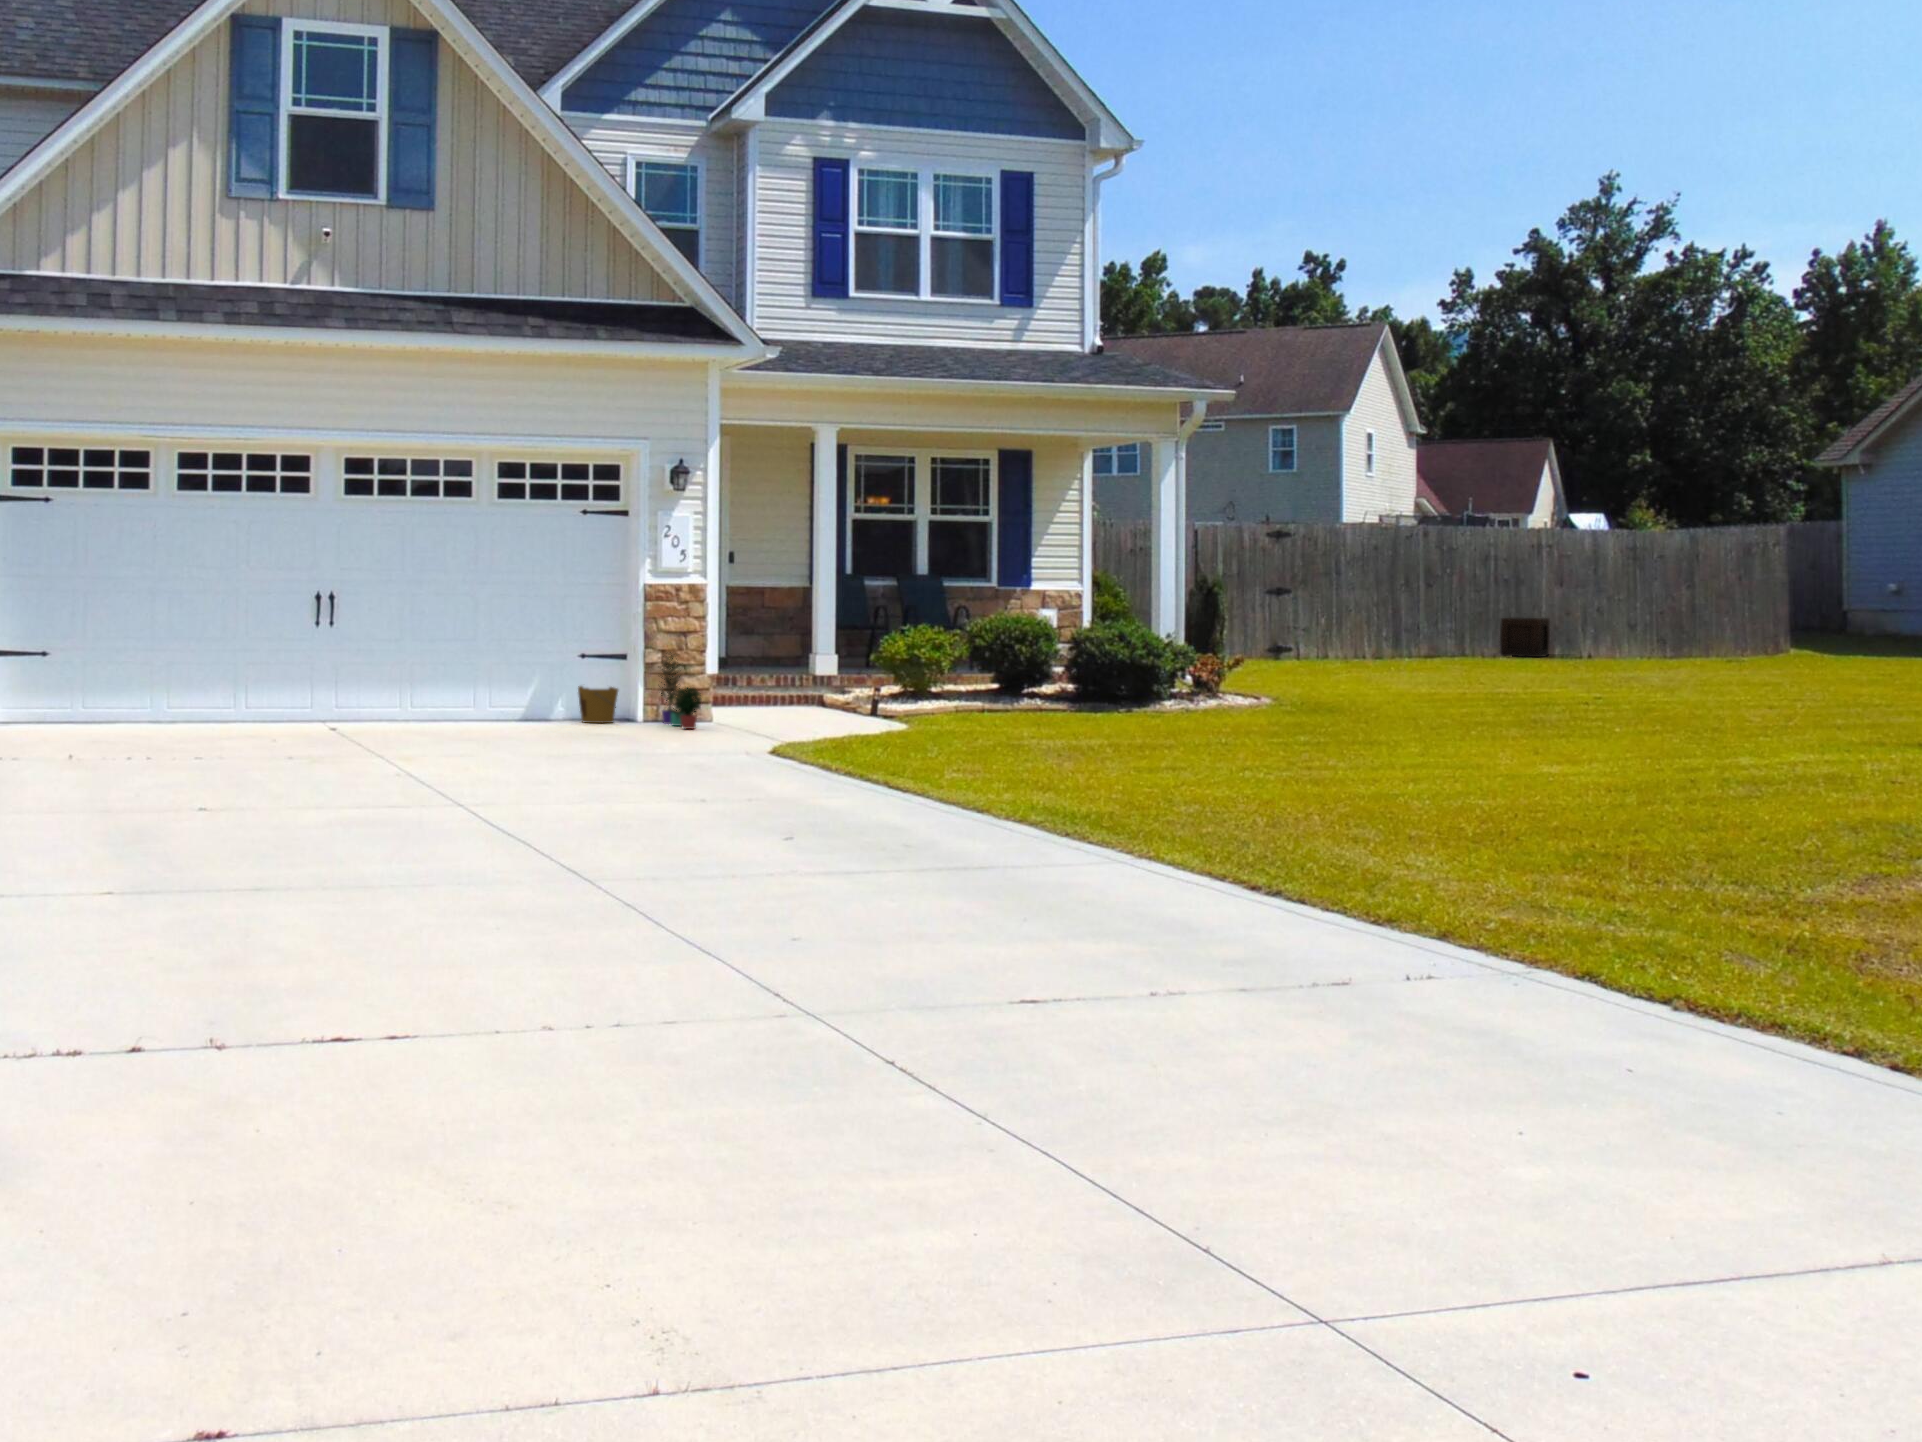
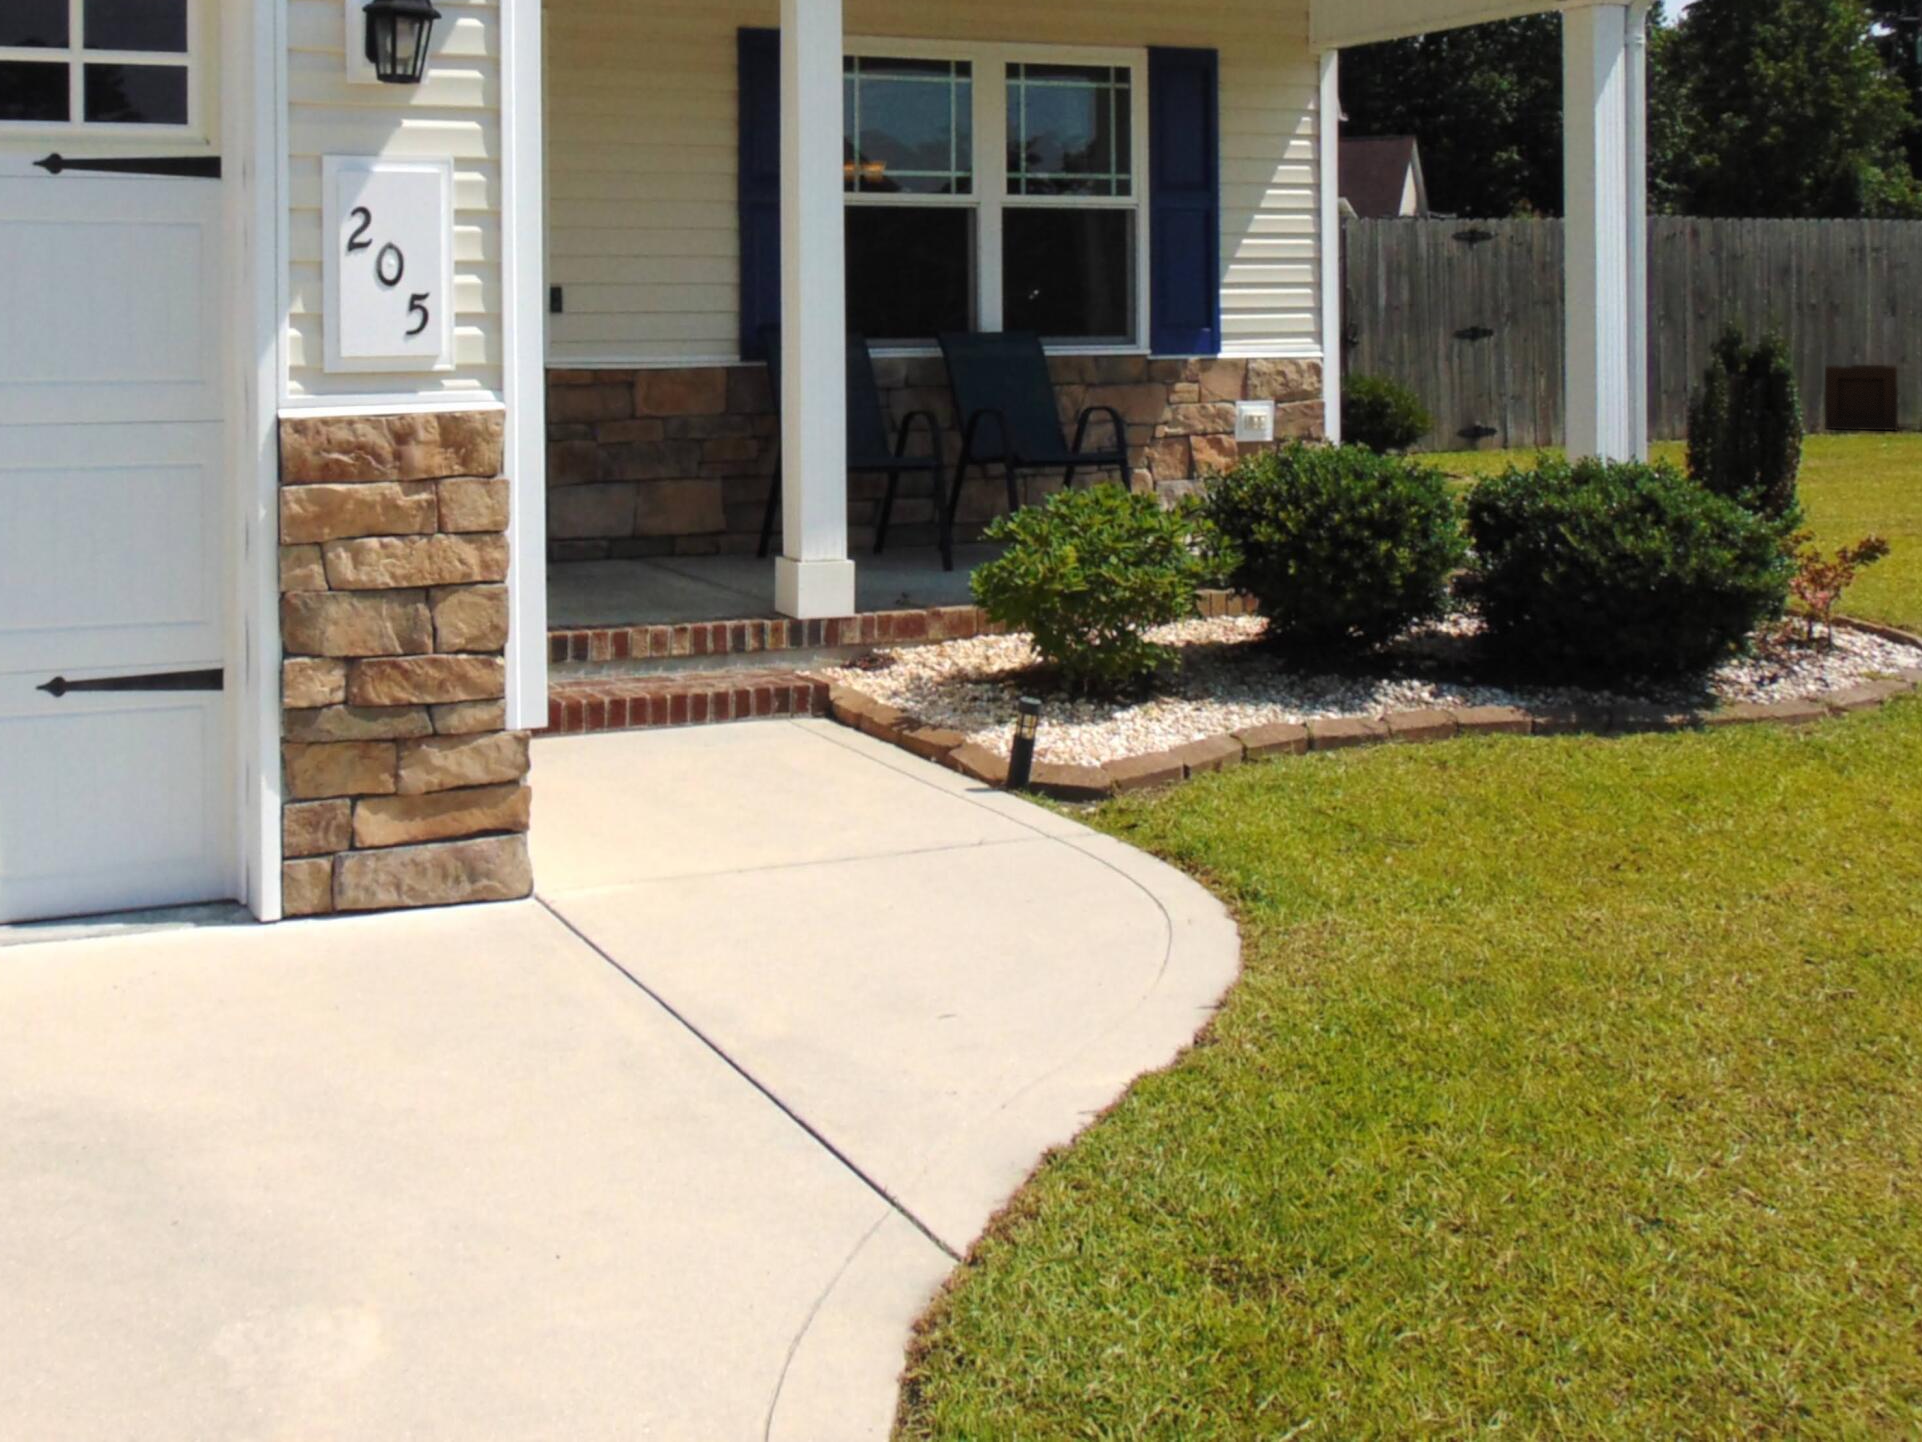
potted plant: present [659,652,701,729] -> none [327,665,502,1026]
bucket: present [578,686,618,723] -> none [23,794,187,965]

